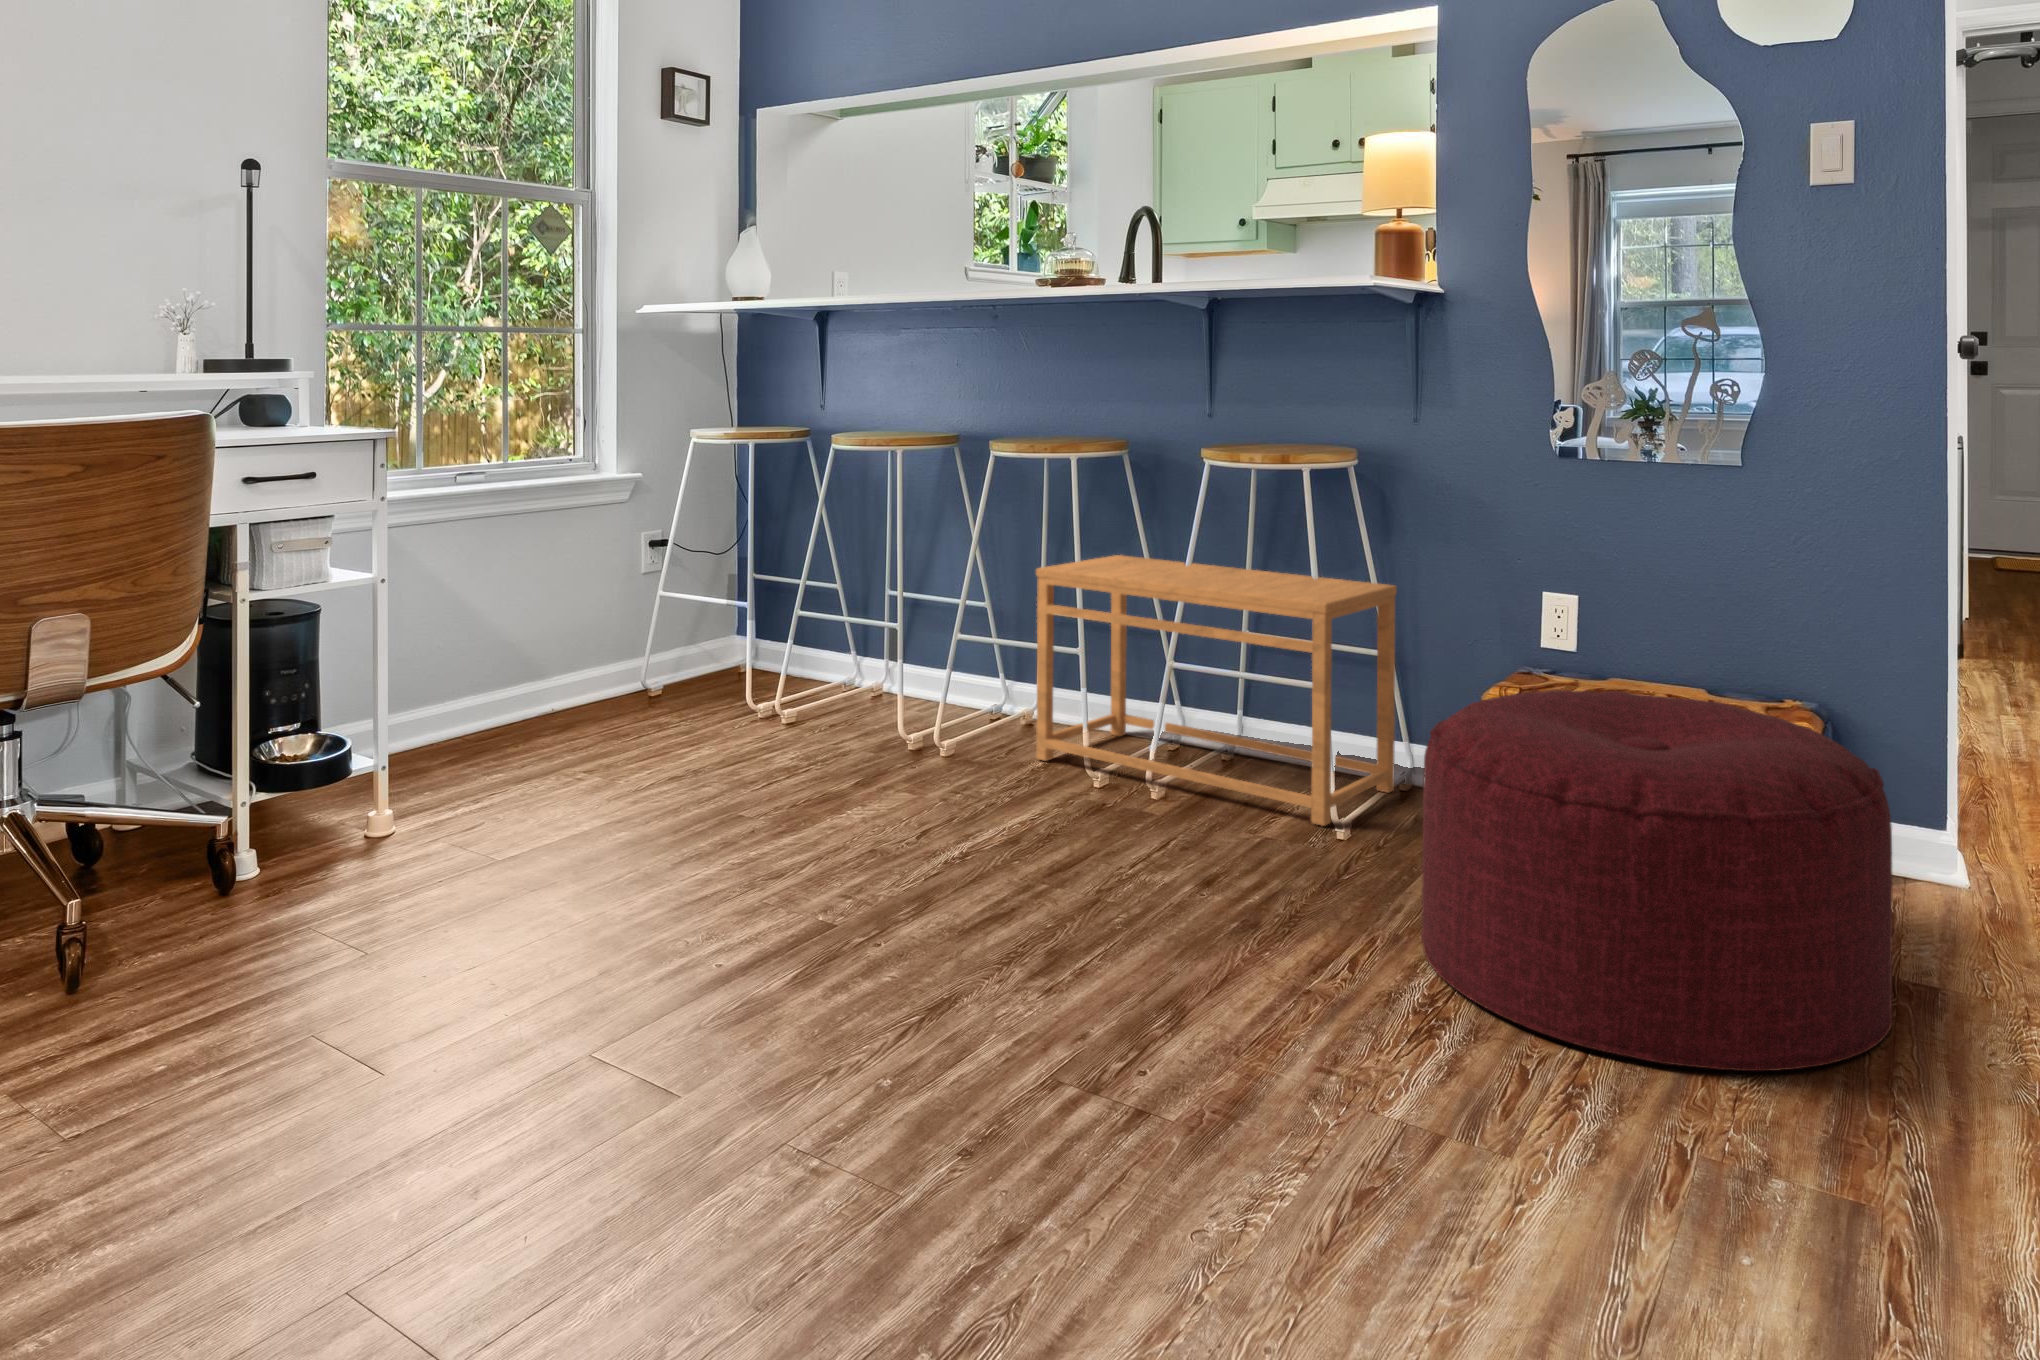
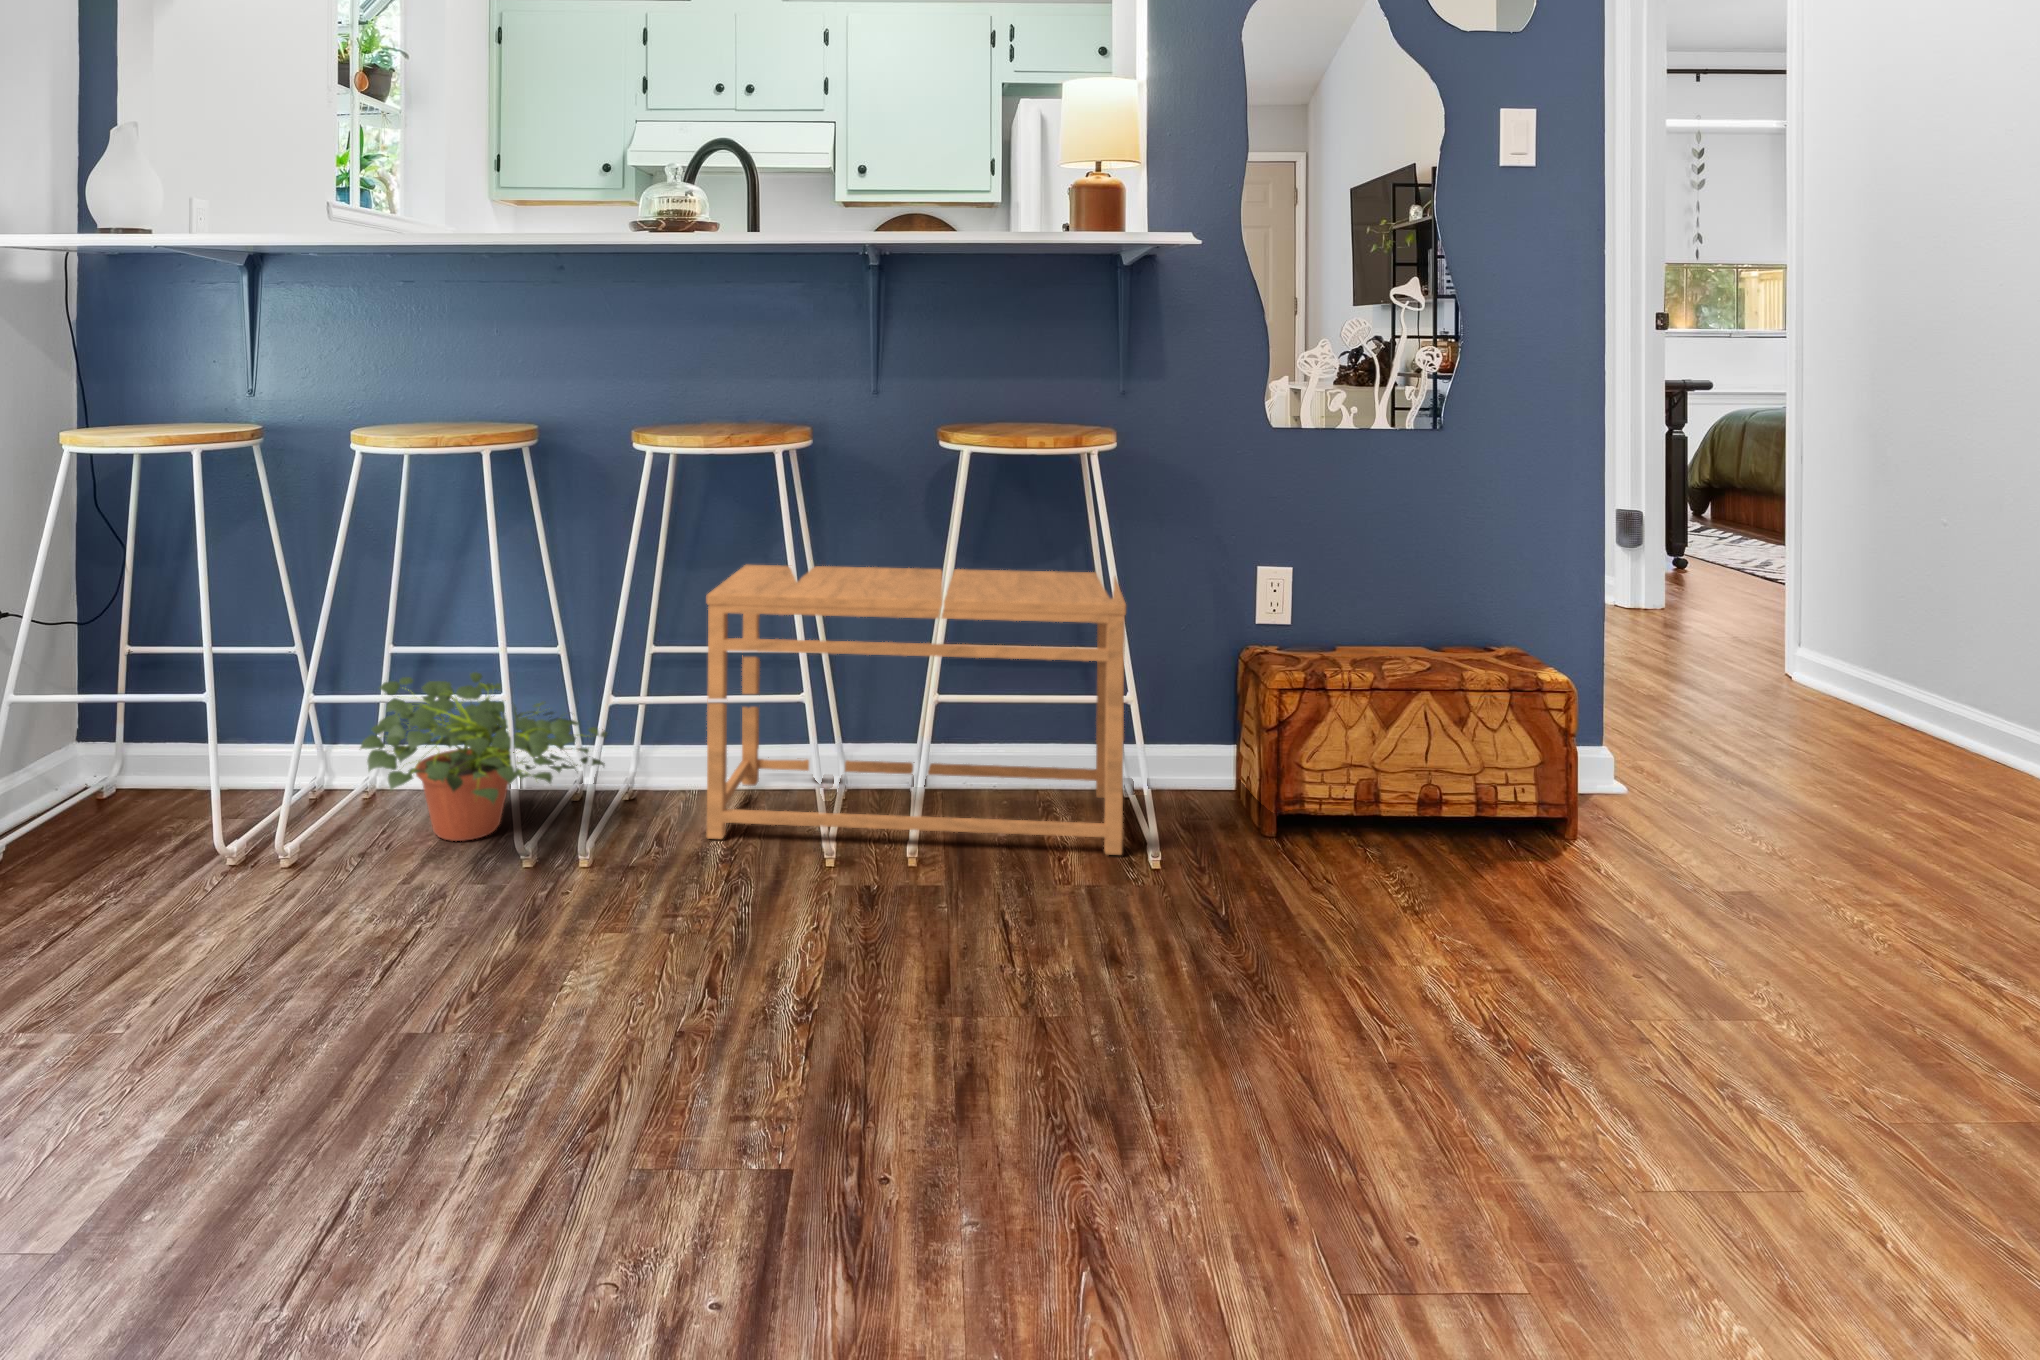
potted plant: none [821,615,1005,733] -> present [361,672,608,841]
ottoman: present [1421,690,1892,1071] -> none [1365,664,1867,1063]

